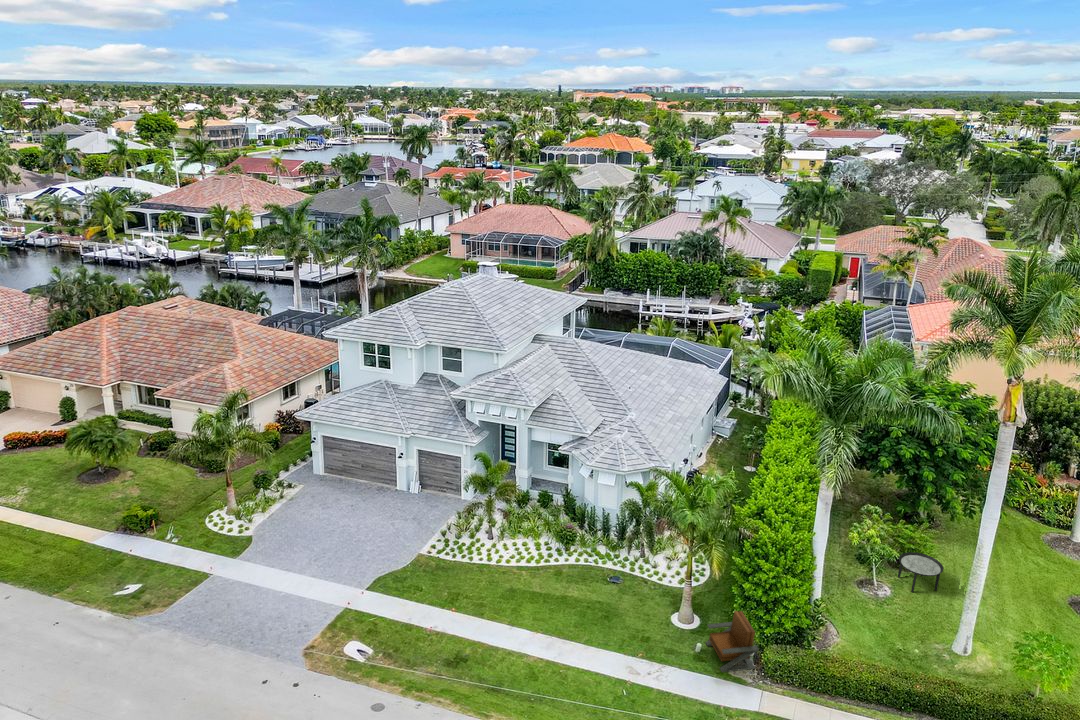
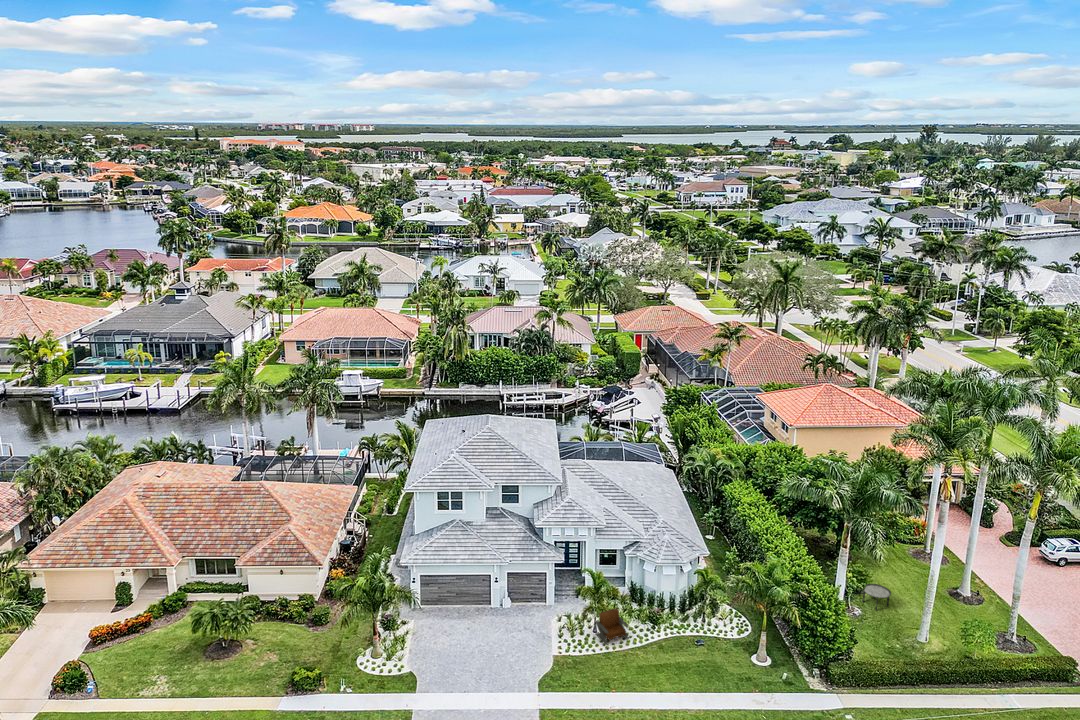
lounge chair: present [706,611,759,672] -> present [595,608,629,645]

